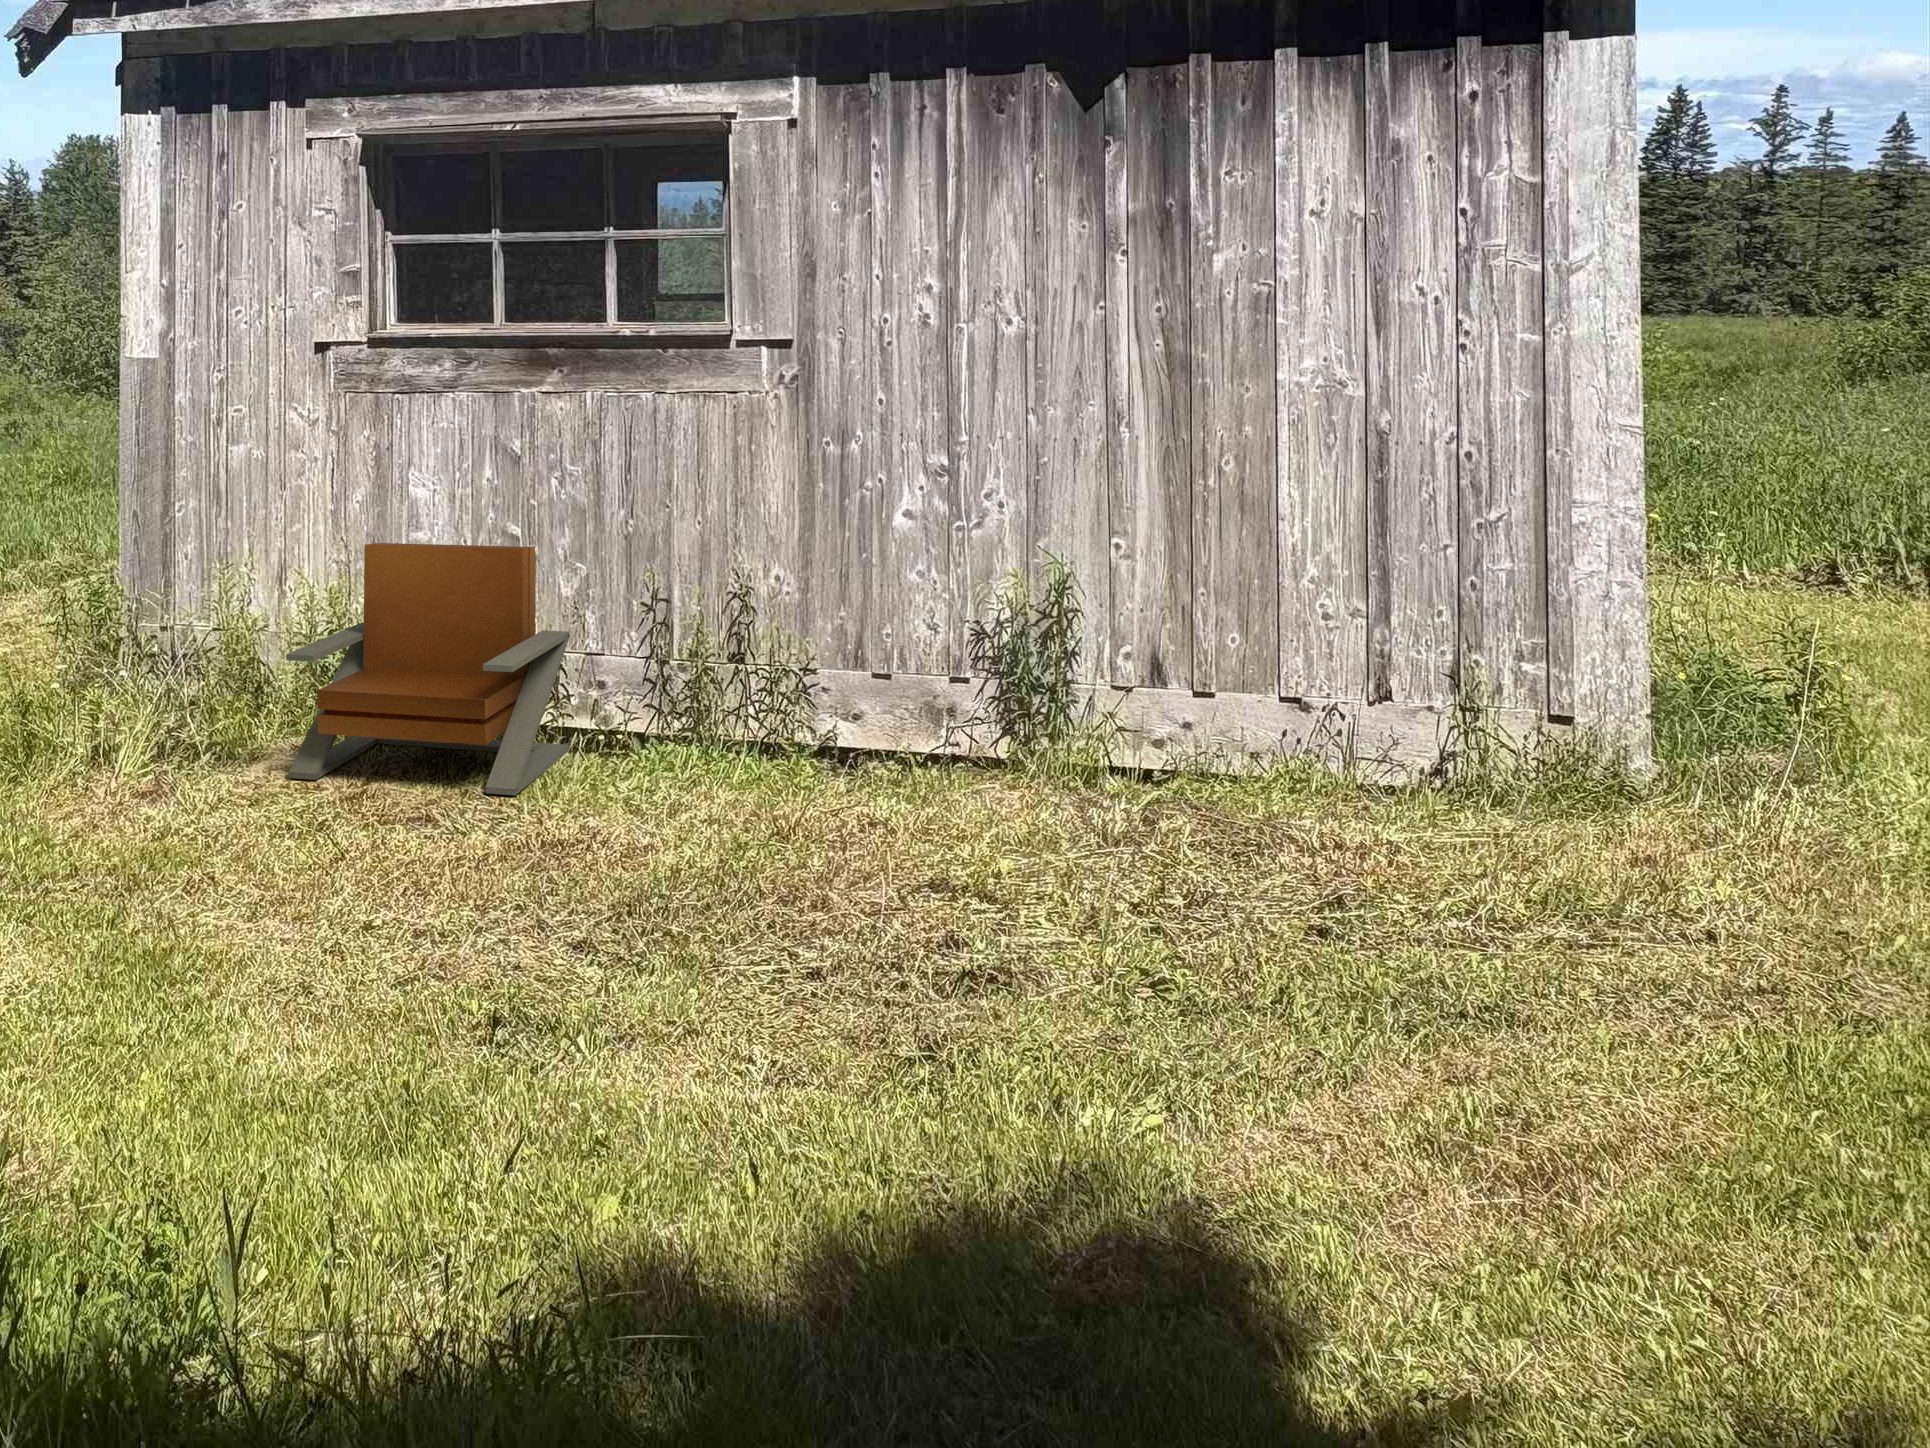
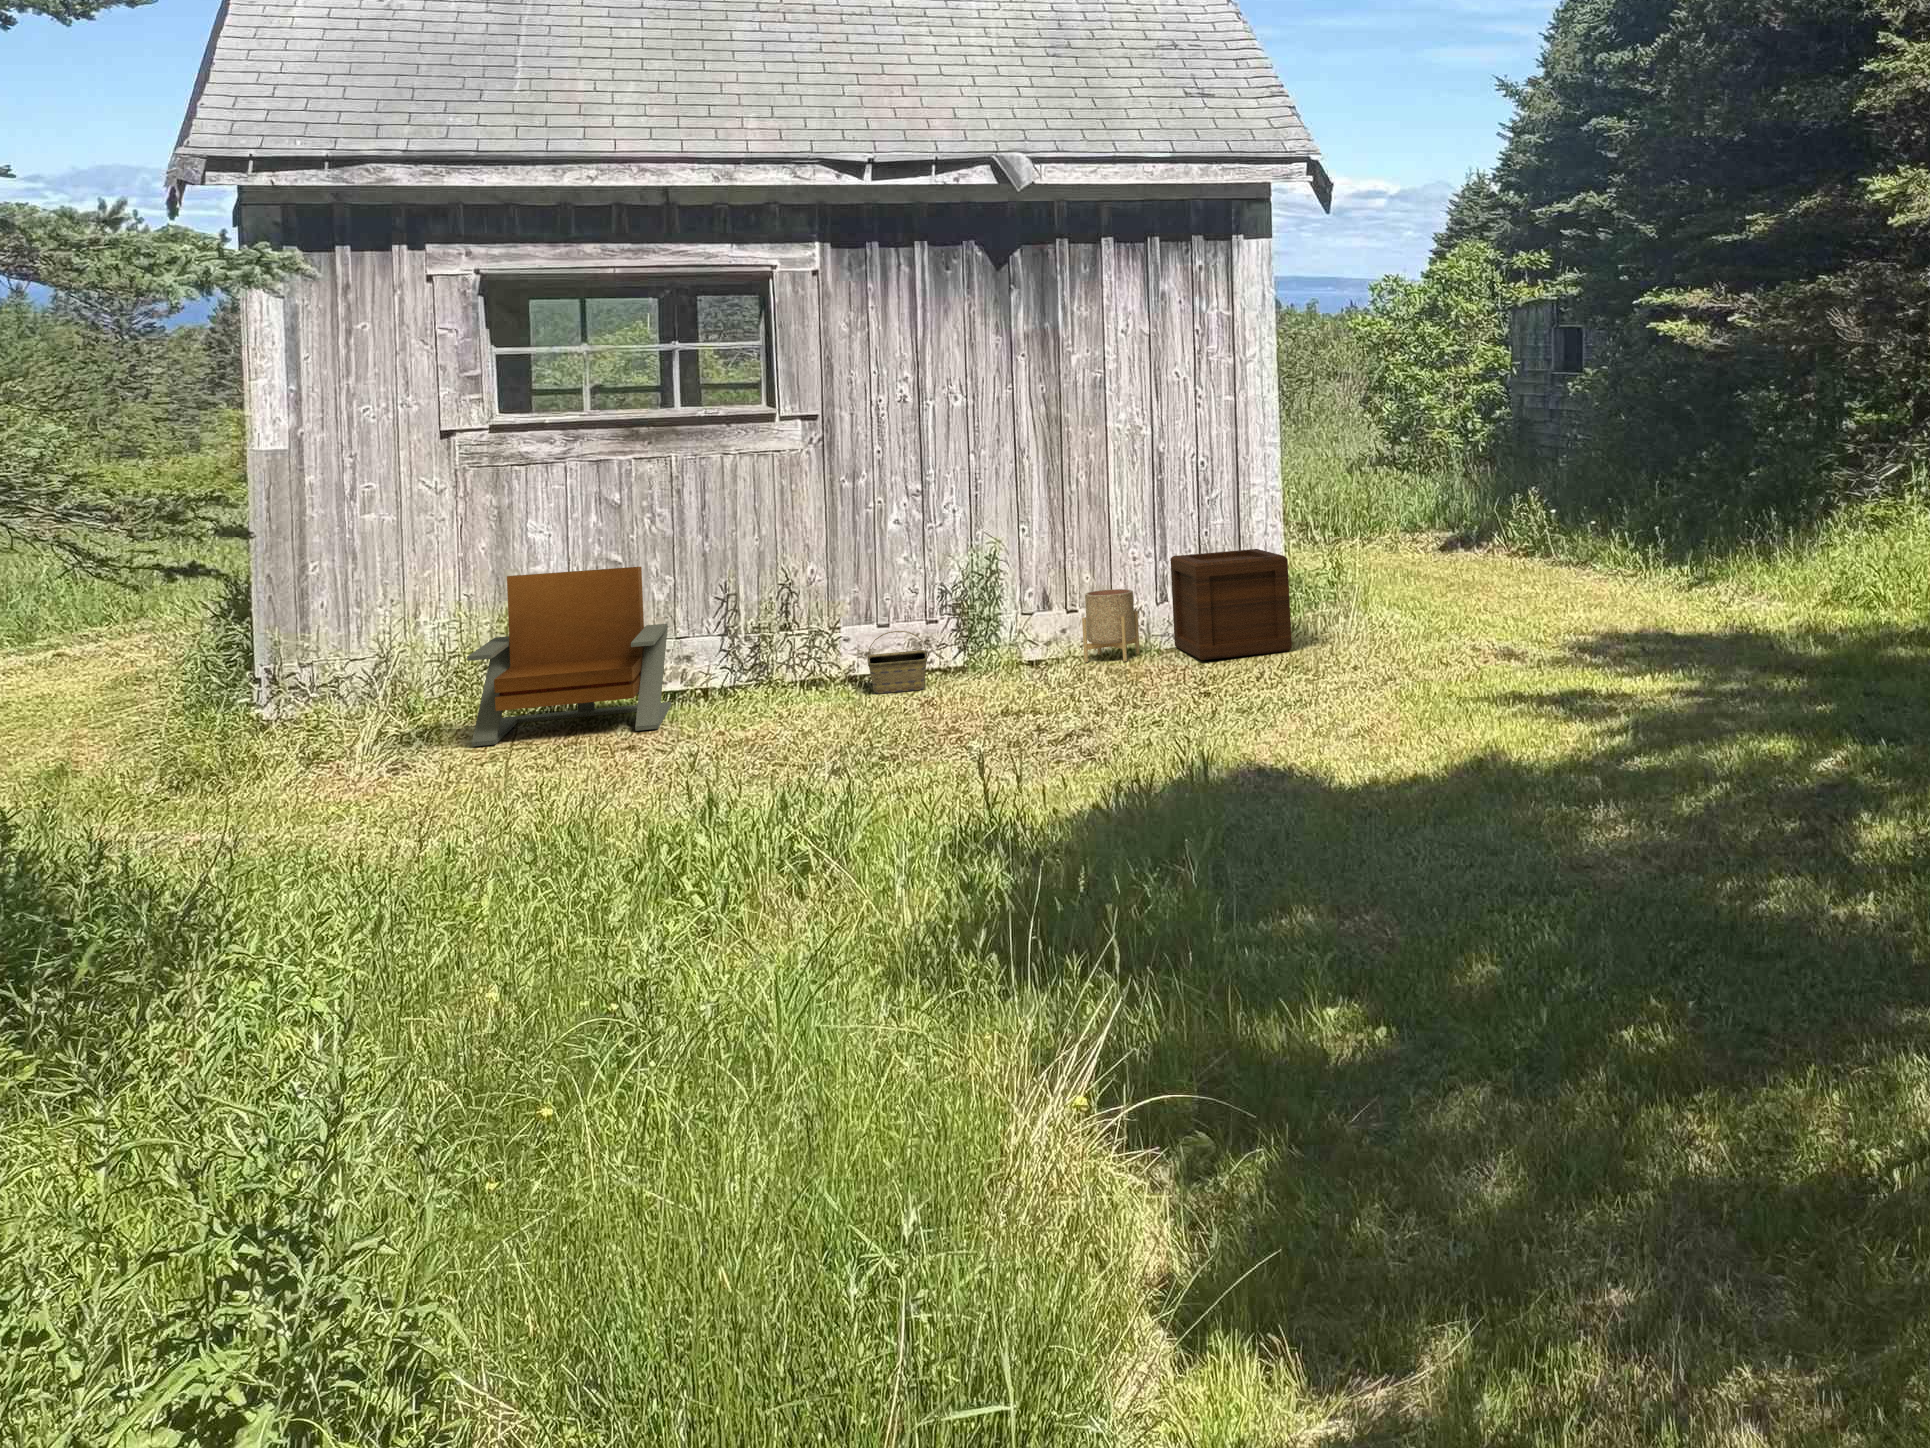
wooden crate: none [1393,620,1654,843] -> present [1170,549,1292,660]
planter: none [1212,664,1325,803] -> present [1082,589,1140,662]
basket: none [839,689,942,792] -> present [867,631,927,694]

